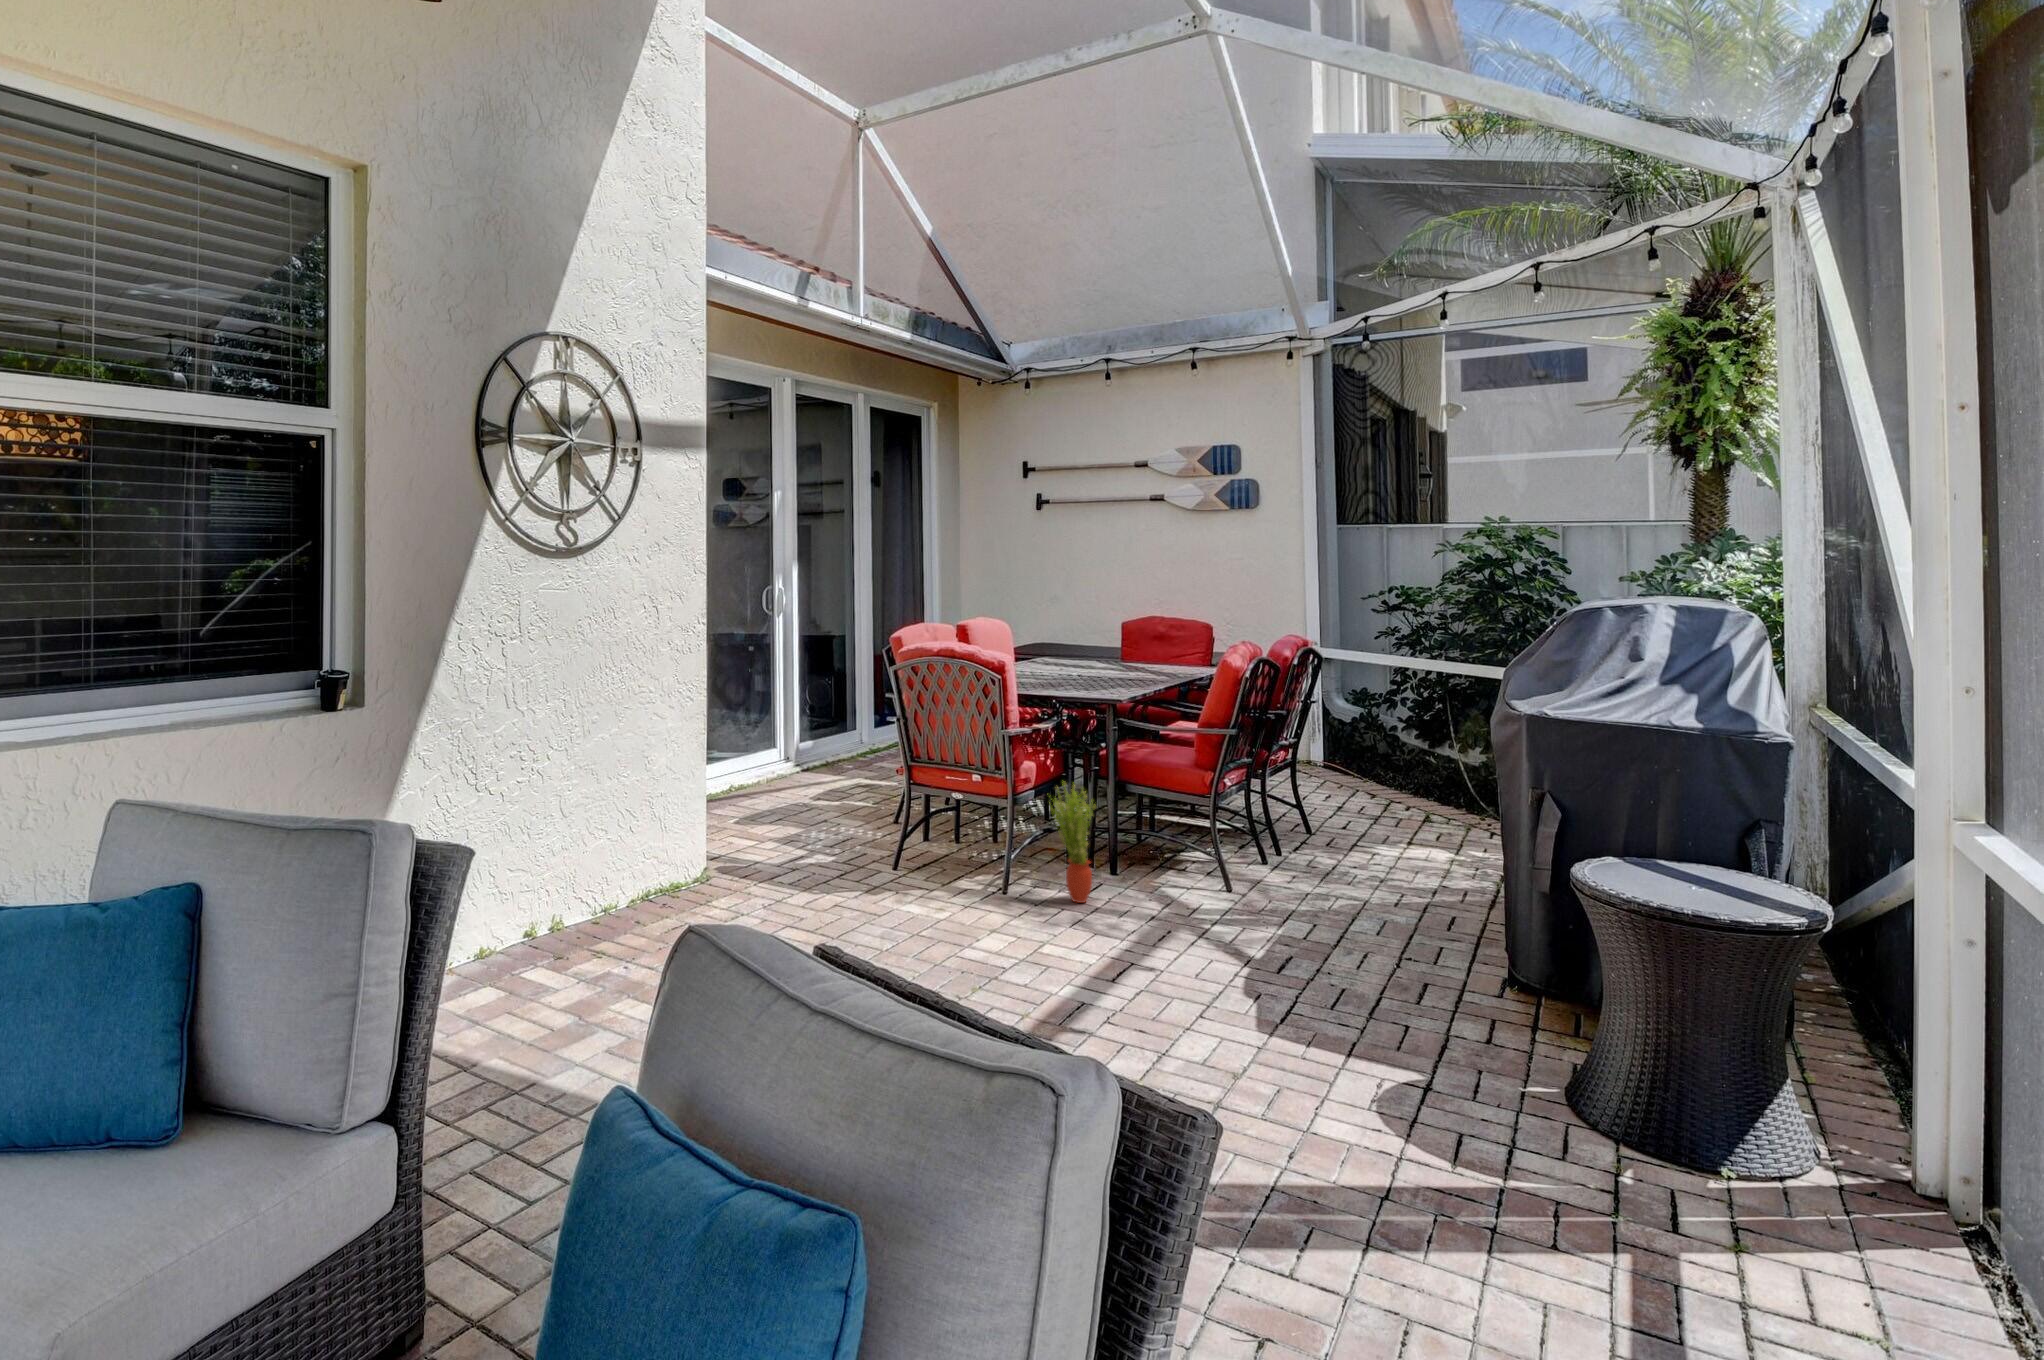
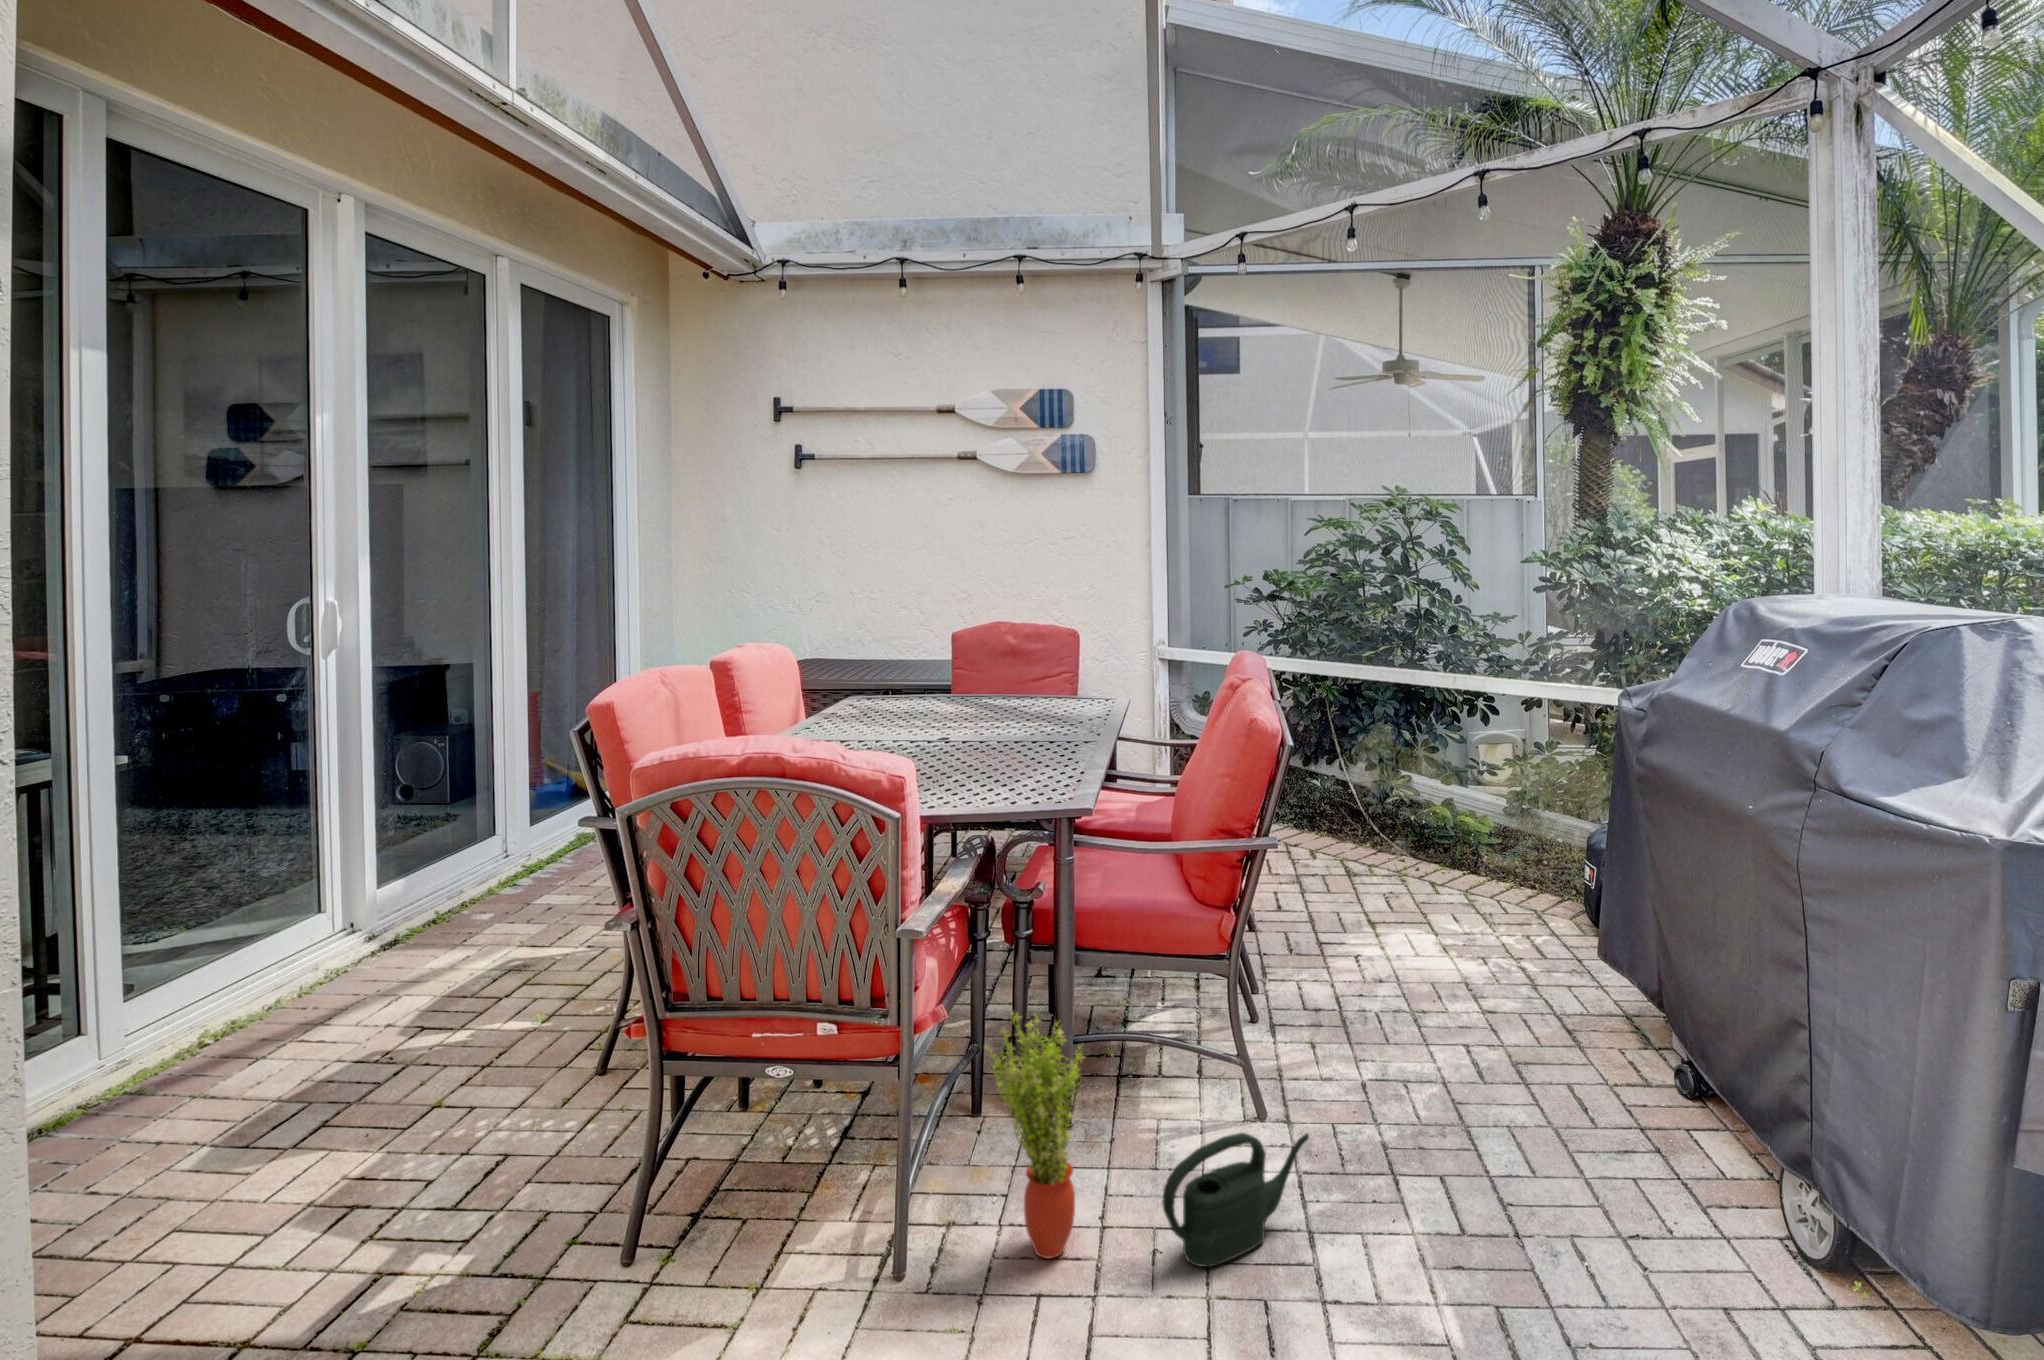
watering can: none [1130,859,1226,920] -> present [1163,1133,1309,1267]

